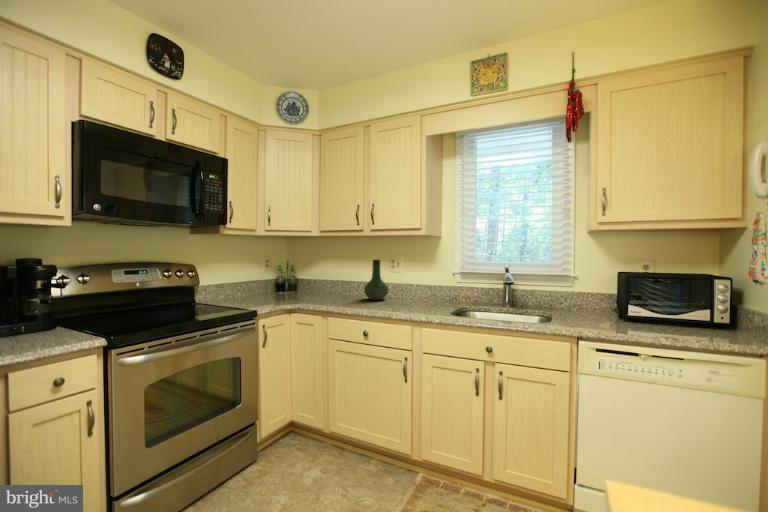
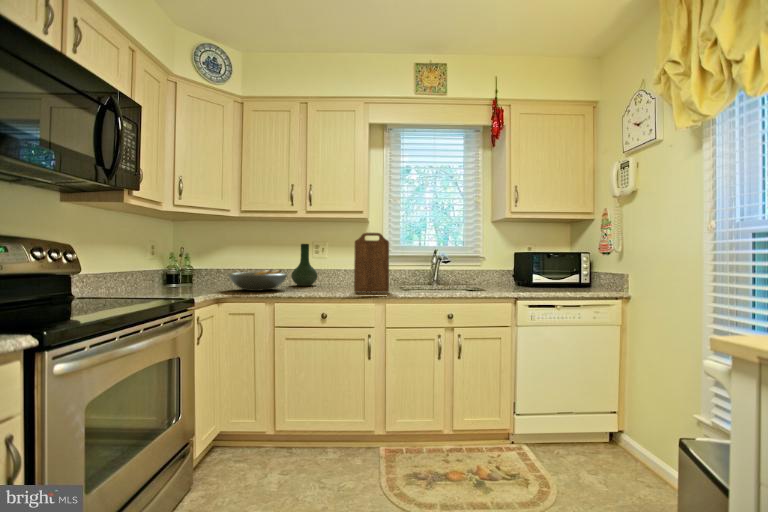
cutting board: none [394,254,427,316] -> present [354,233,389,292]
fruit bowl: none [299,286,349,304] -> present [228,269,287,291]

